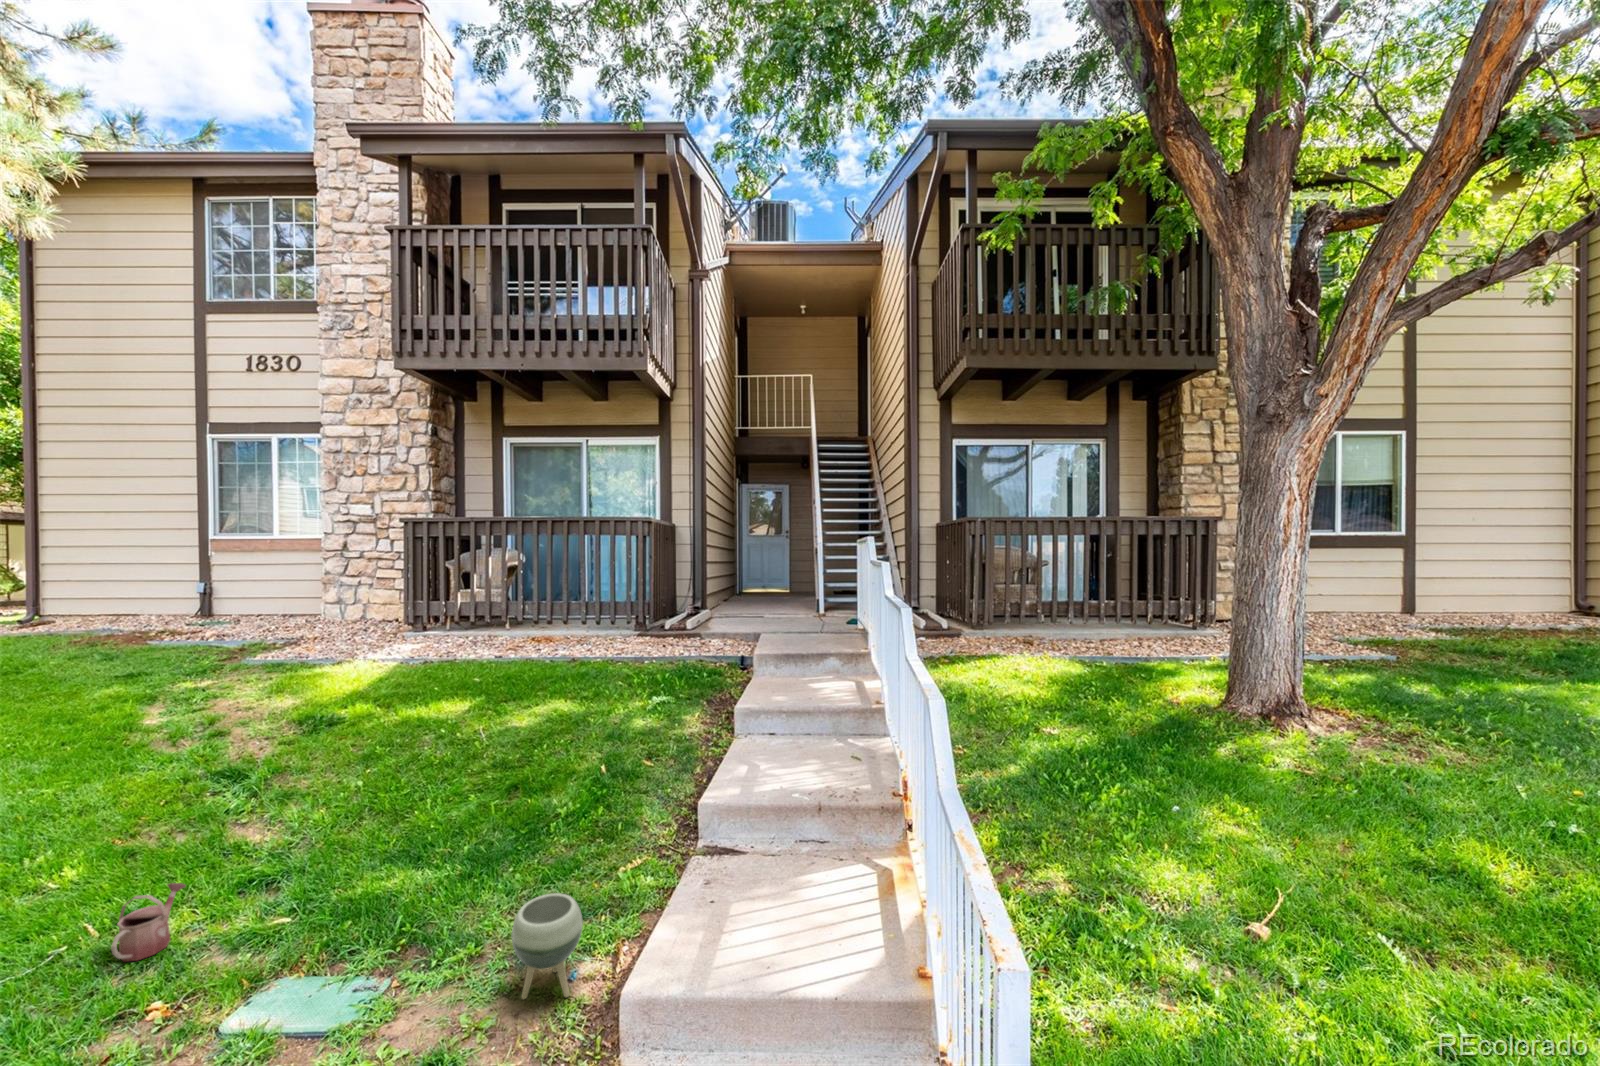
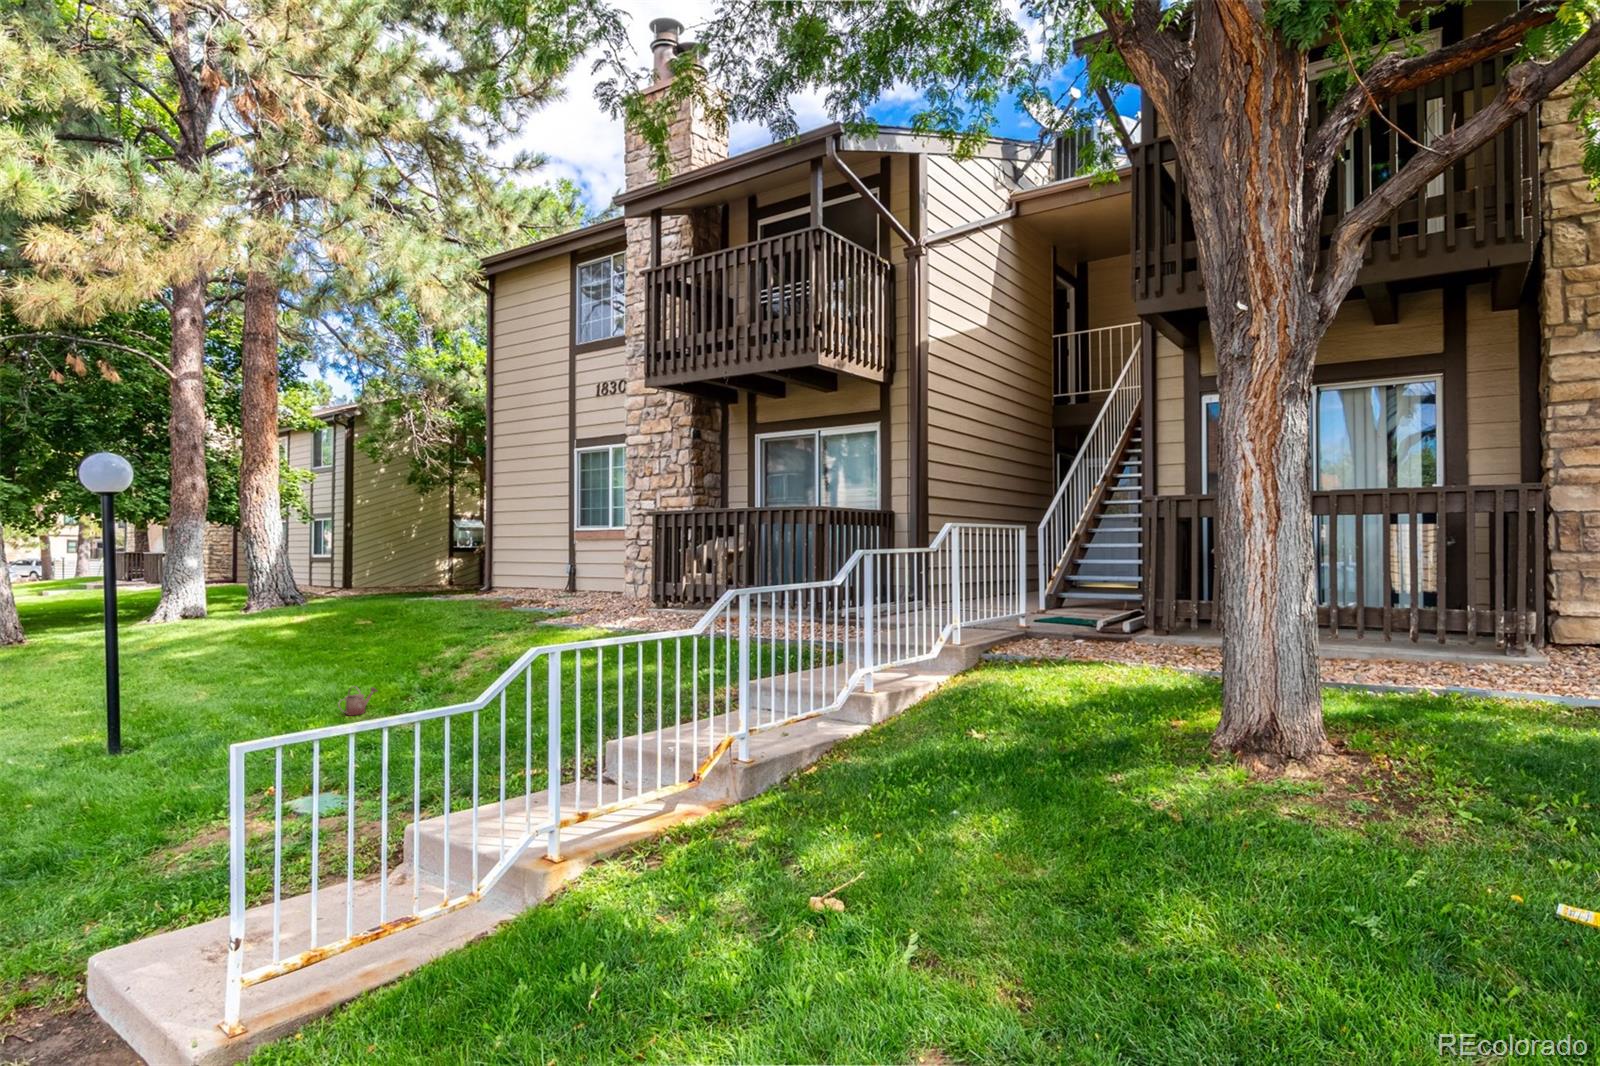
planter: present [512,893,582,999] -> none [430,703,468,754]

